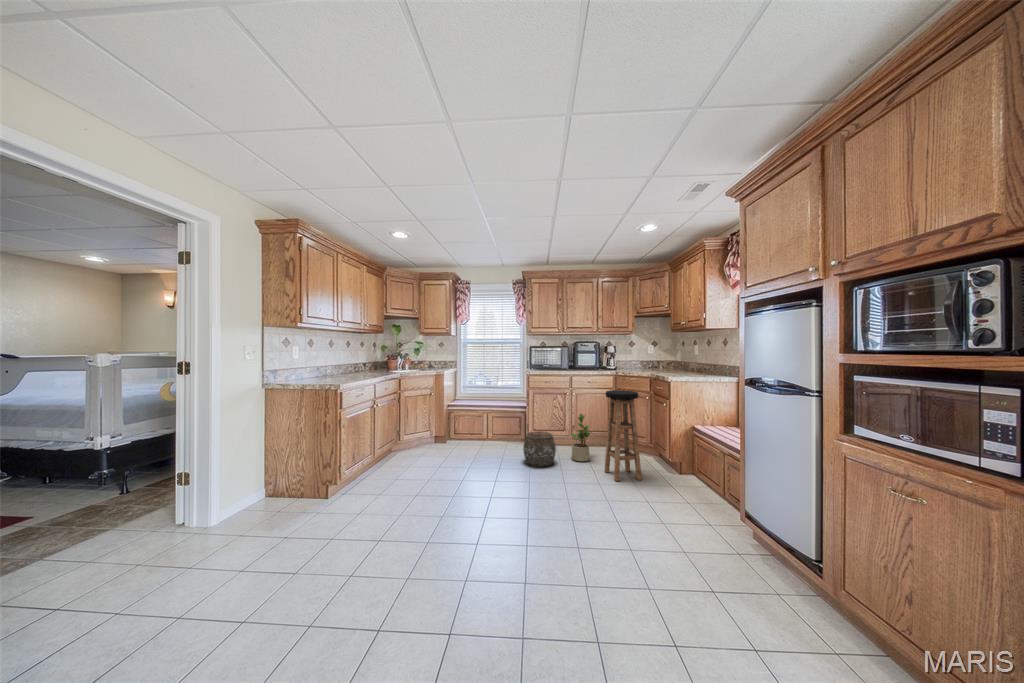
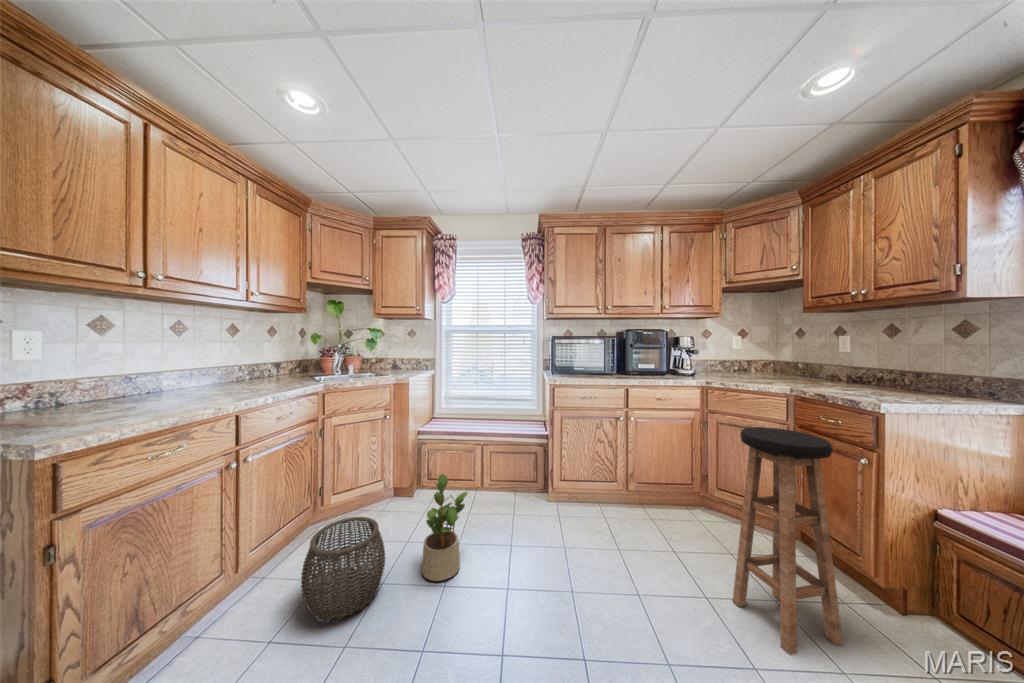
potted plant: present [572,414,591,461] -> present [422,474,468,581]
woven basket: present [523,431,556,466] -> present [301,517,385,621]

